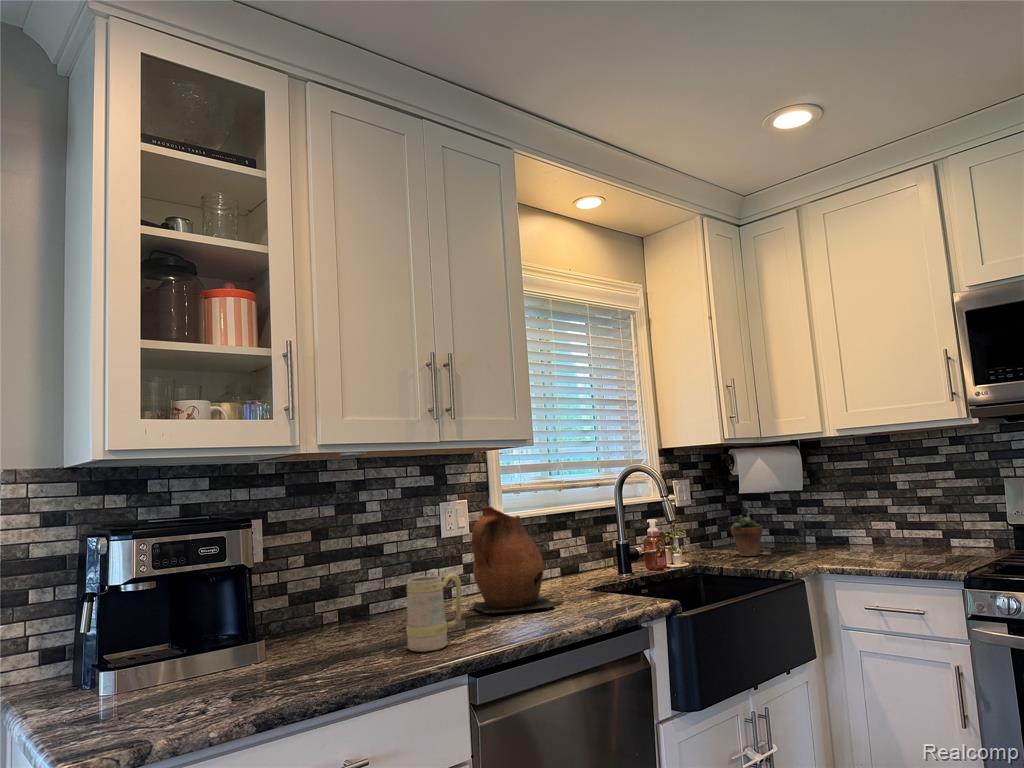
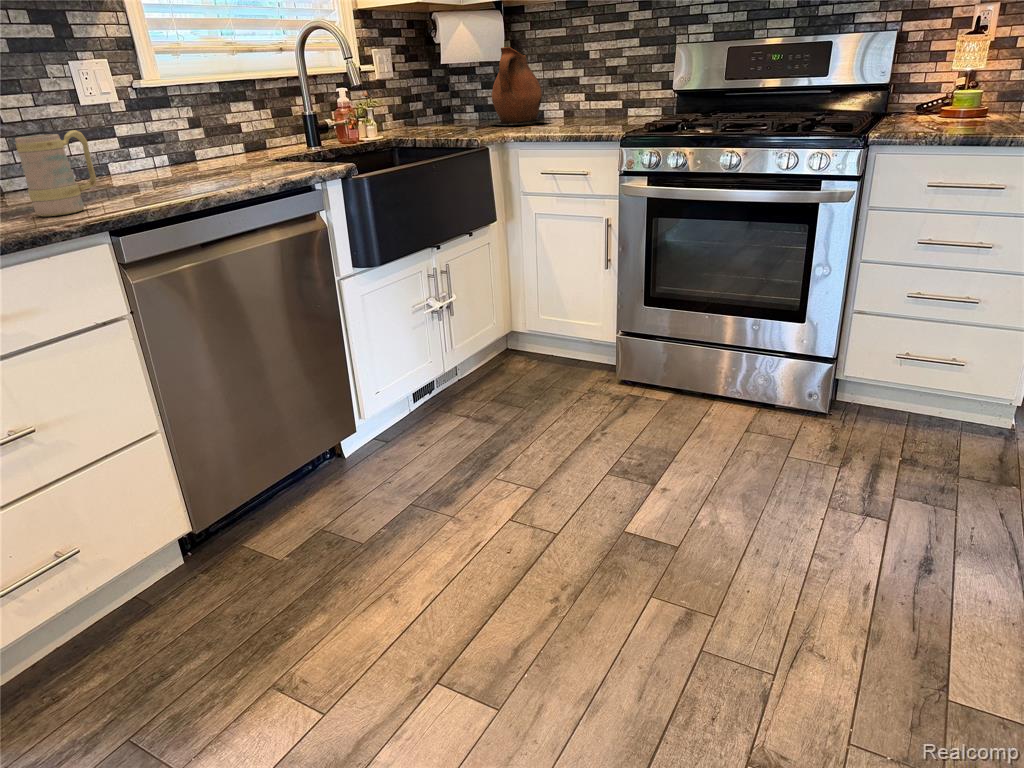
succulent plant: present [730,506,763,556] -> none [429,73,461,130]
ceramic pitcher: present [472,507,556,613] -> present [491,47,551,125]

